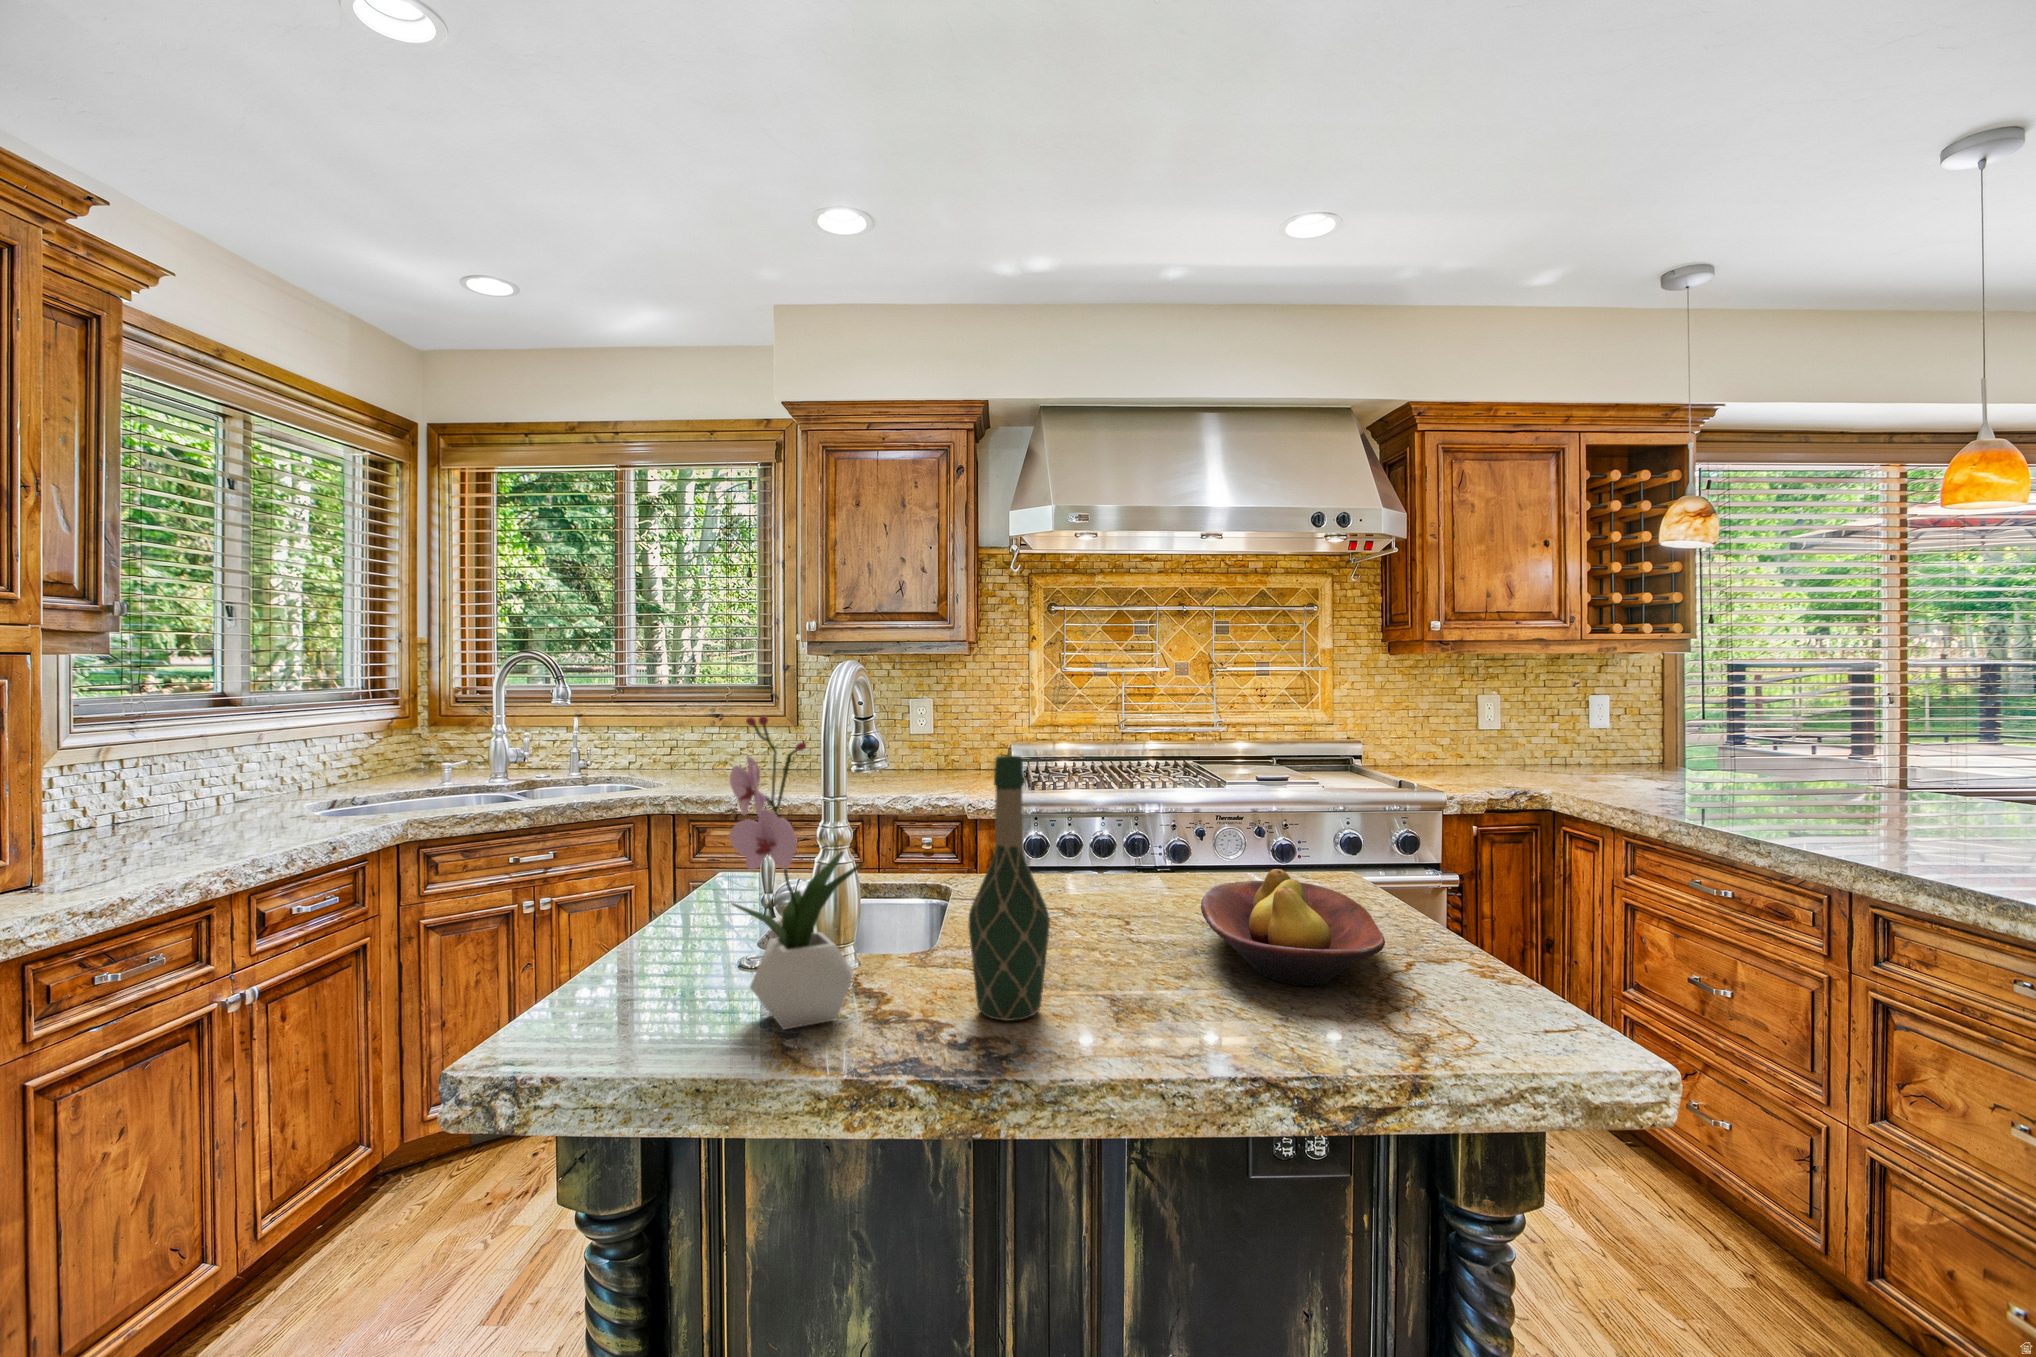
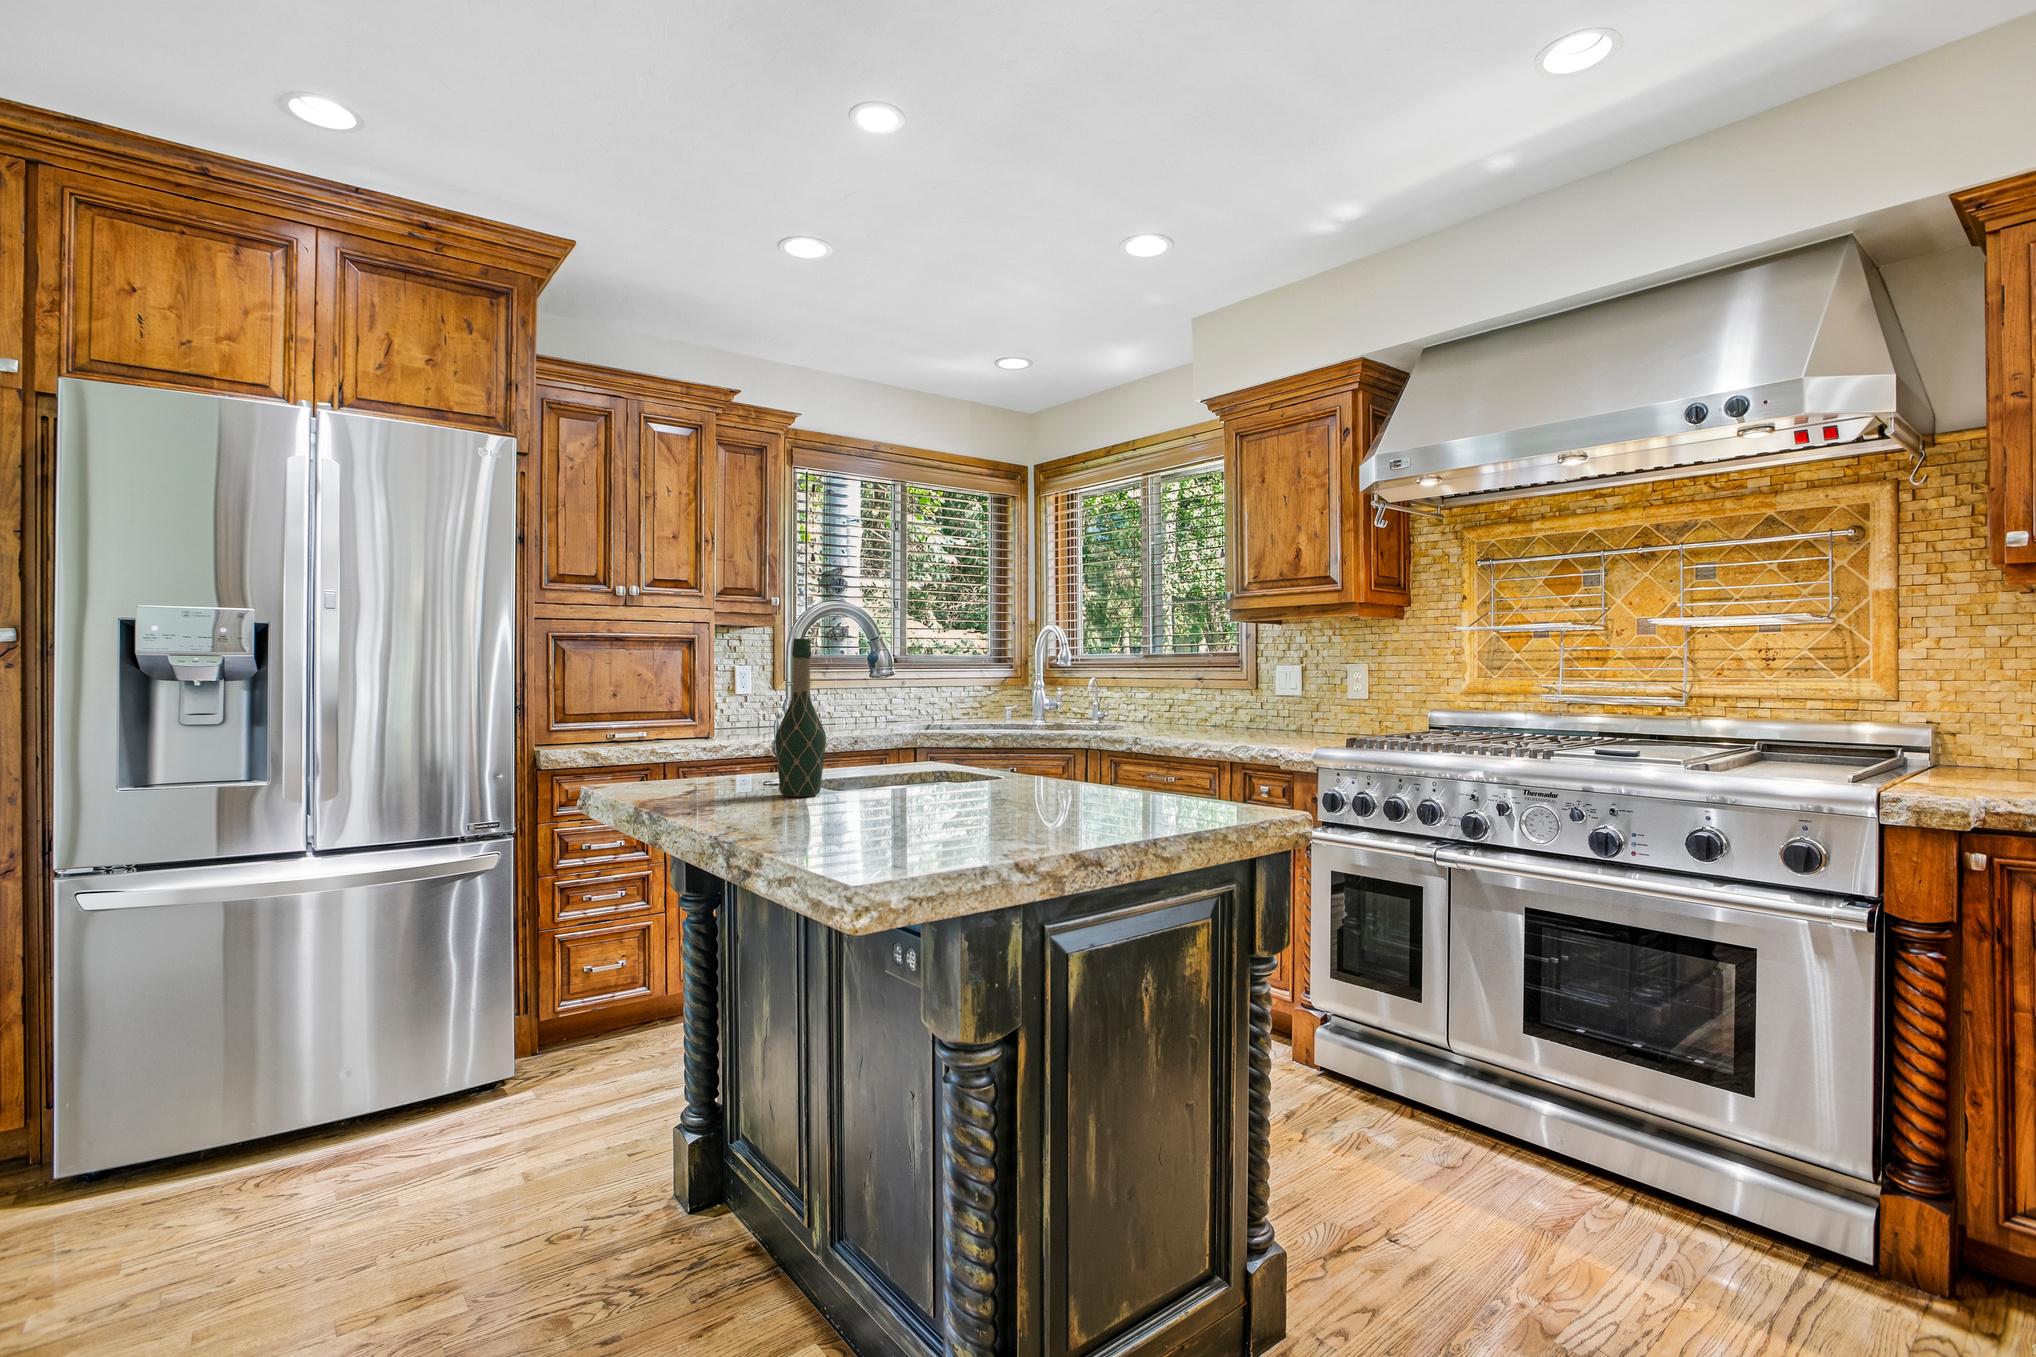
flower arrangement: present [729,716,864,1029] -> none [709,619,771,786]
fruit bowl: present [1201,869,1385,986] -> none [910,745,1117,813]

